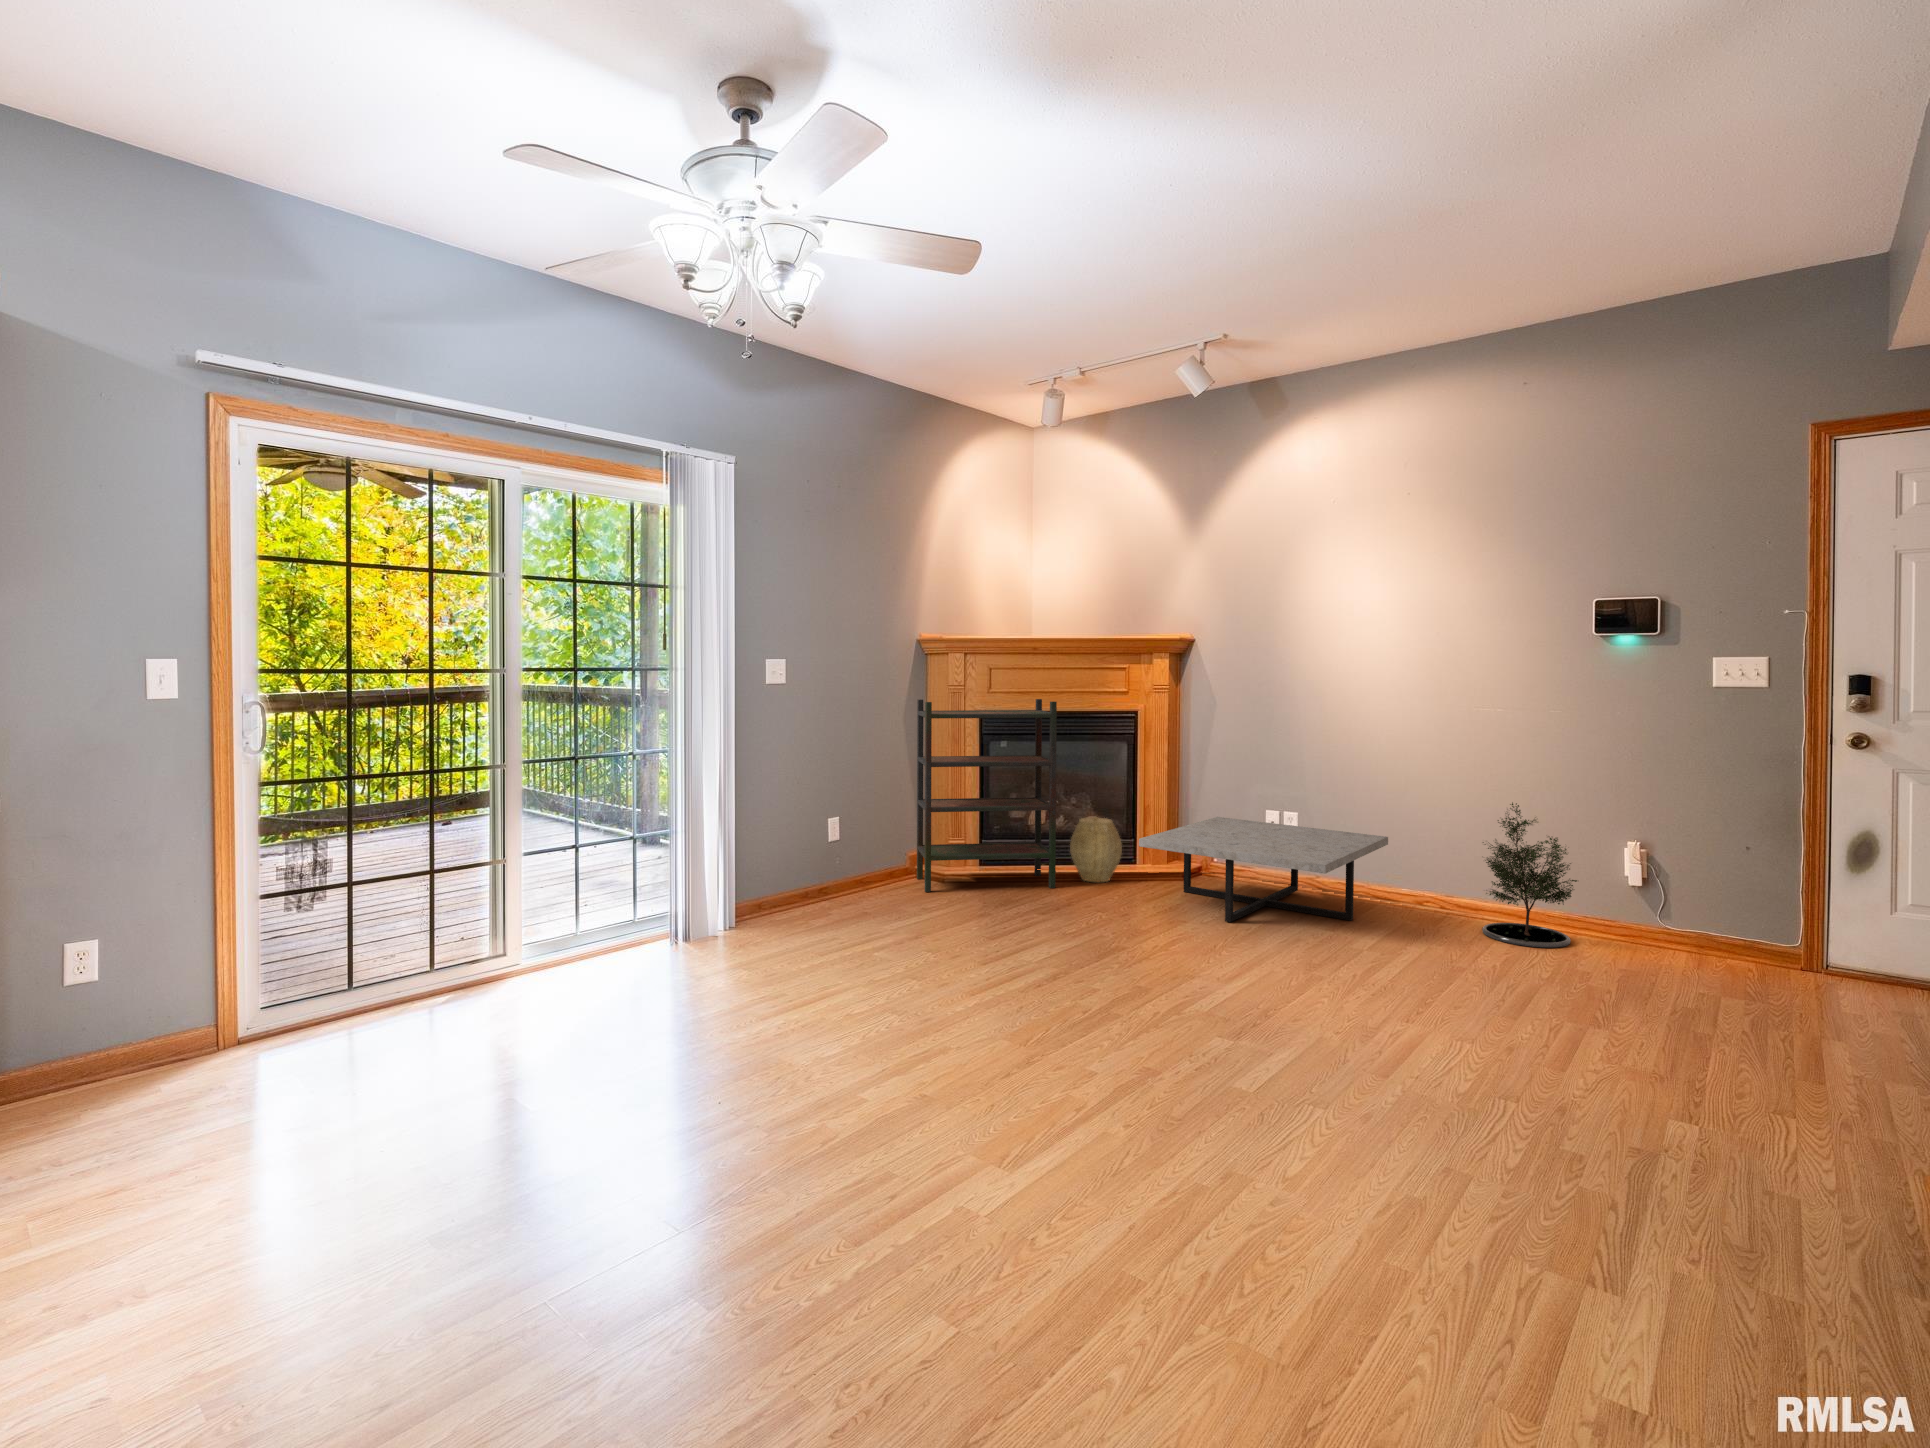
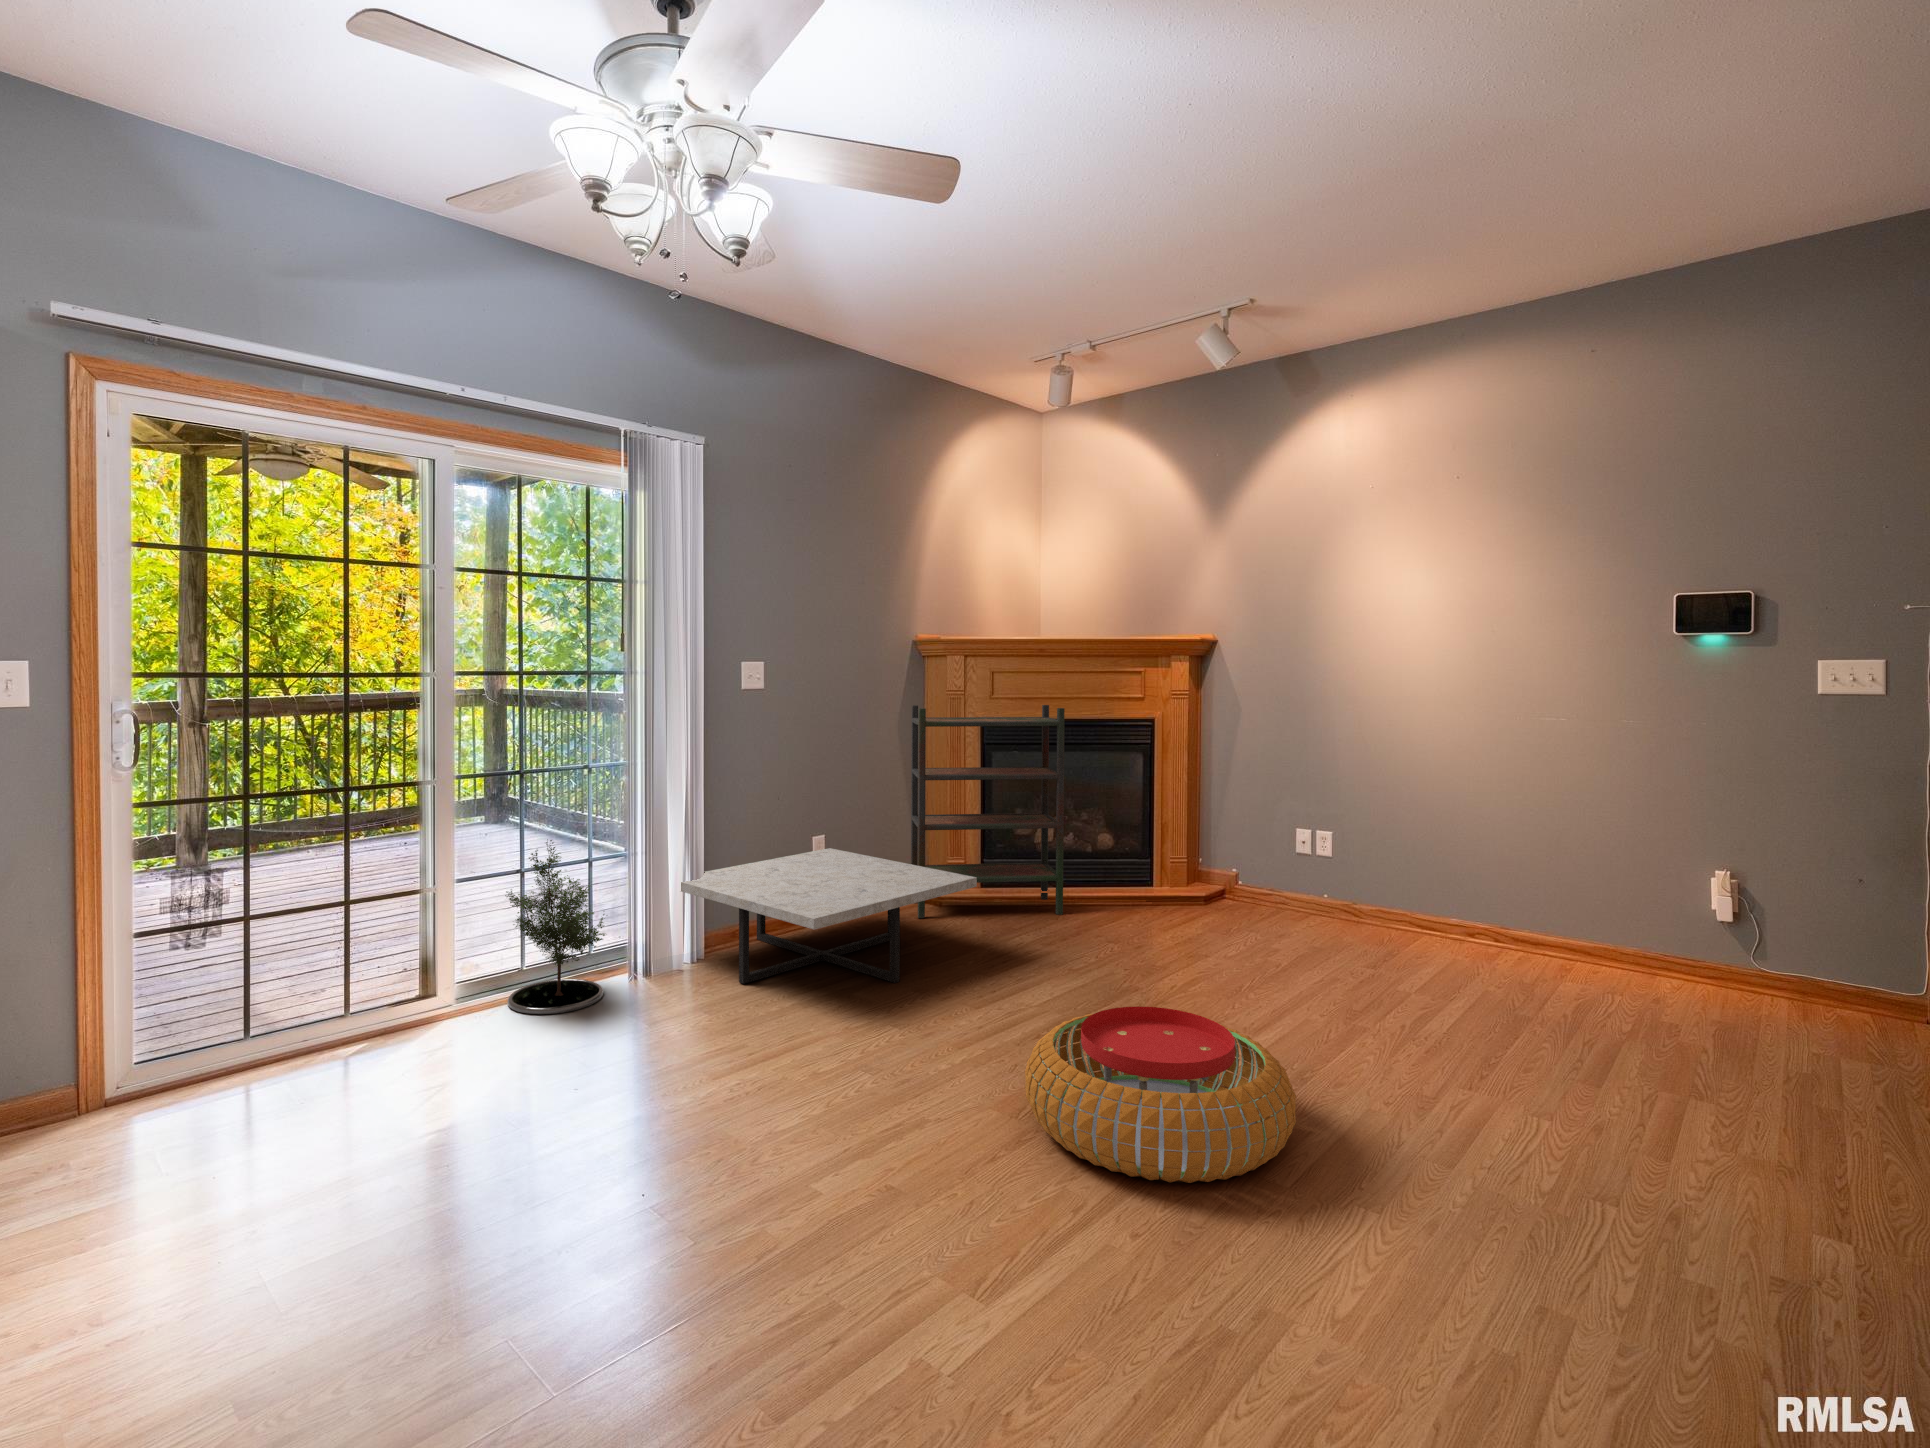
potted tree: present [1482,802,1577,948] -> present [505,840,605,1014]
woven basket: present [1070,817,1122,882] -> none [1080,835,1137,908]
coffee table: present [1139,817,1388,922] -> present [681,848,977,984]
pouf: none [1032,953,1260,1091] -> present [1025,1006,1296,1183]

